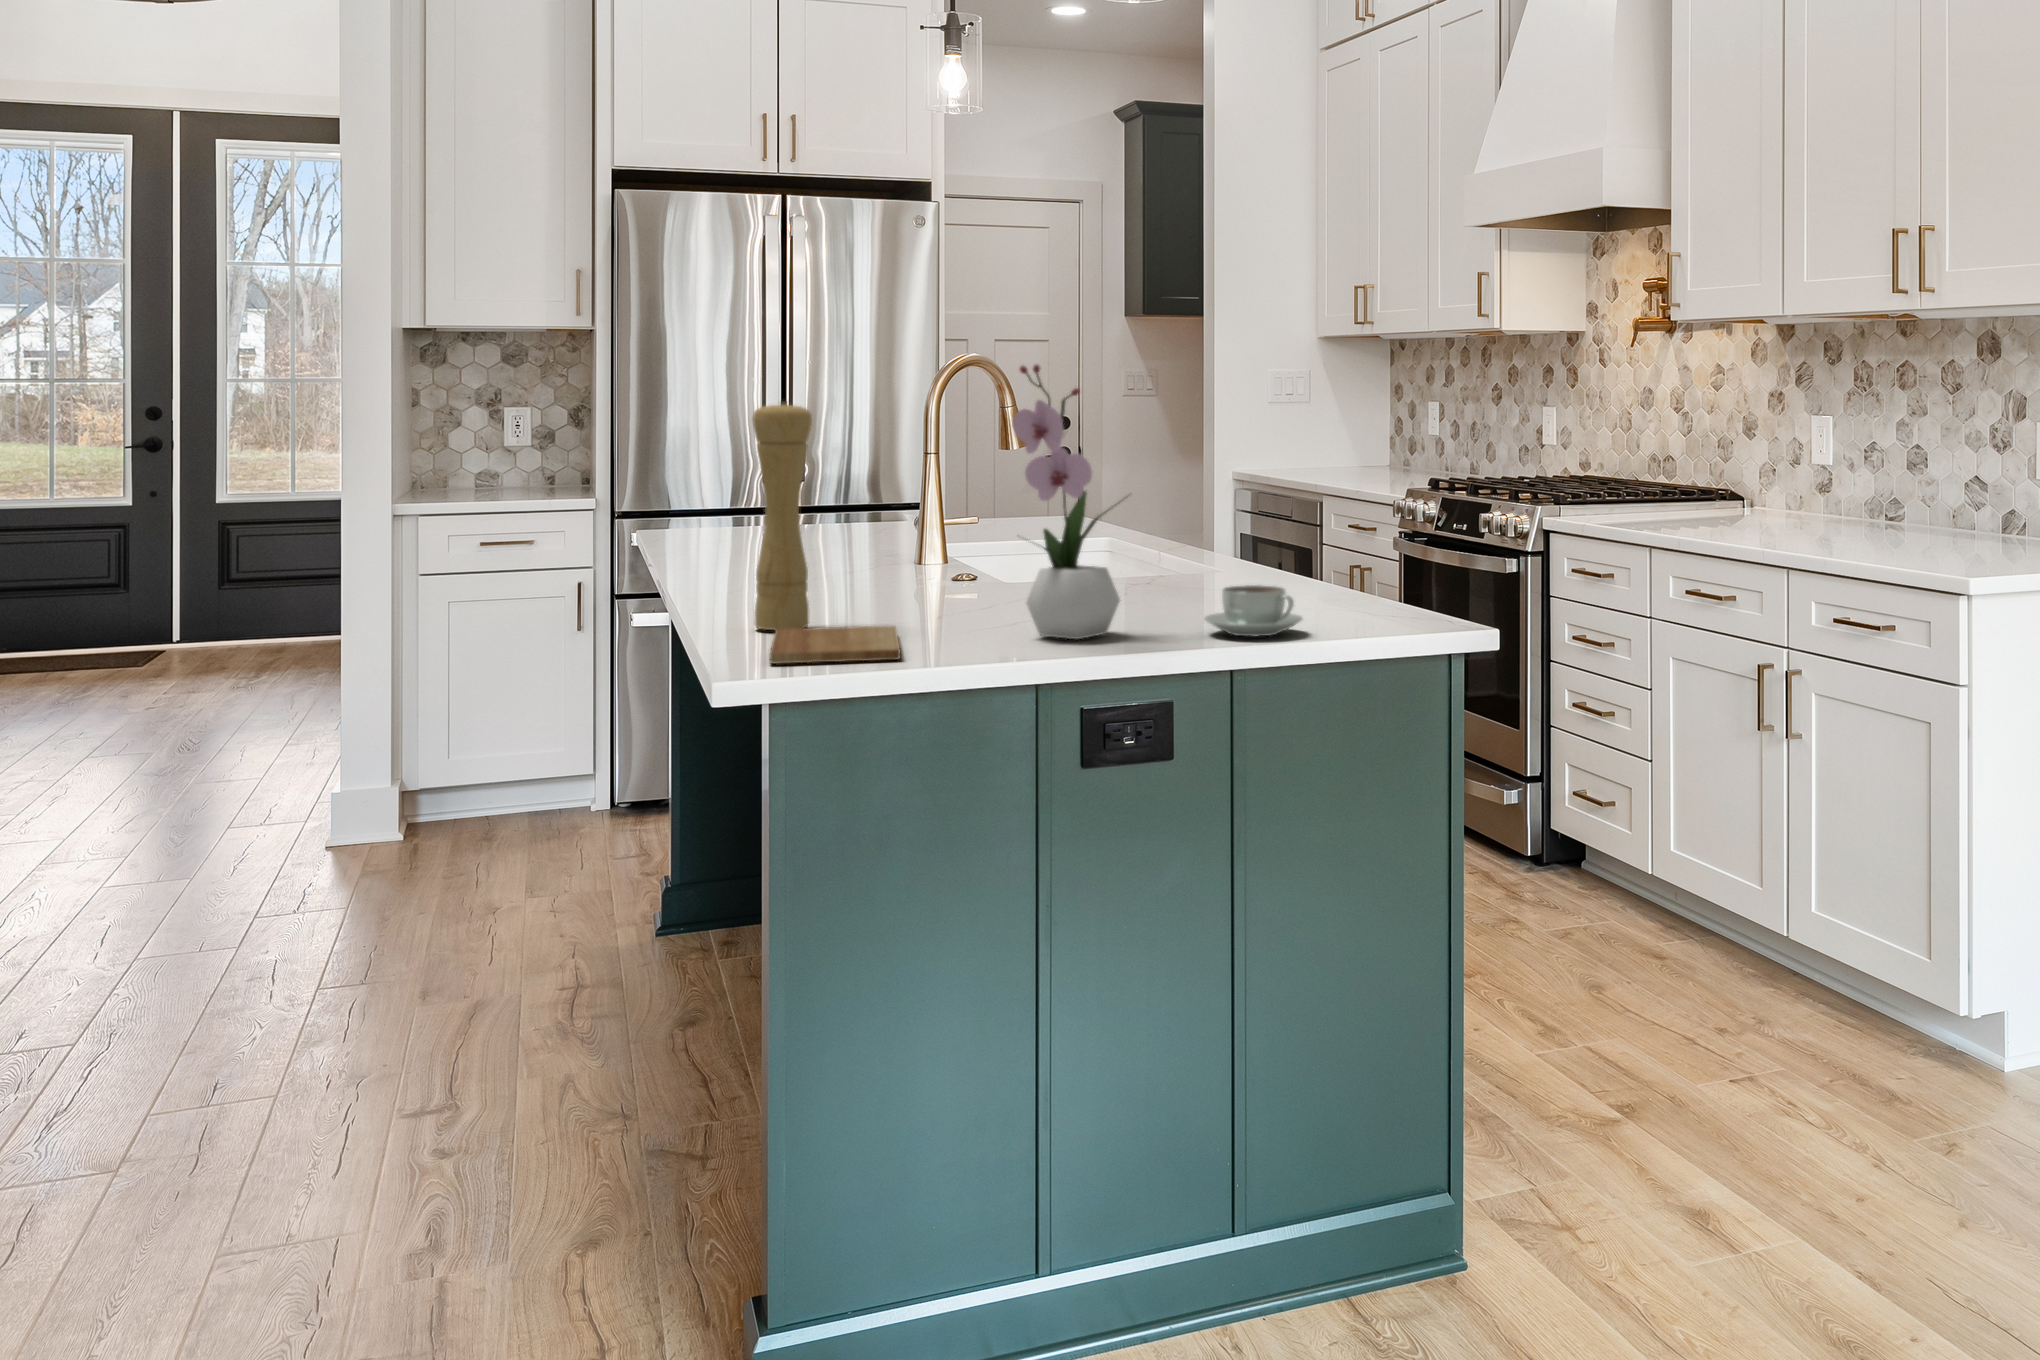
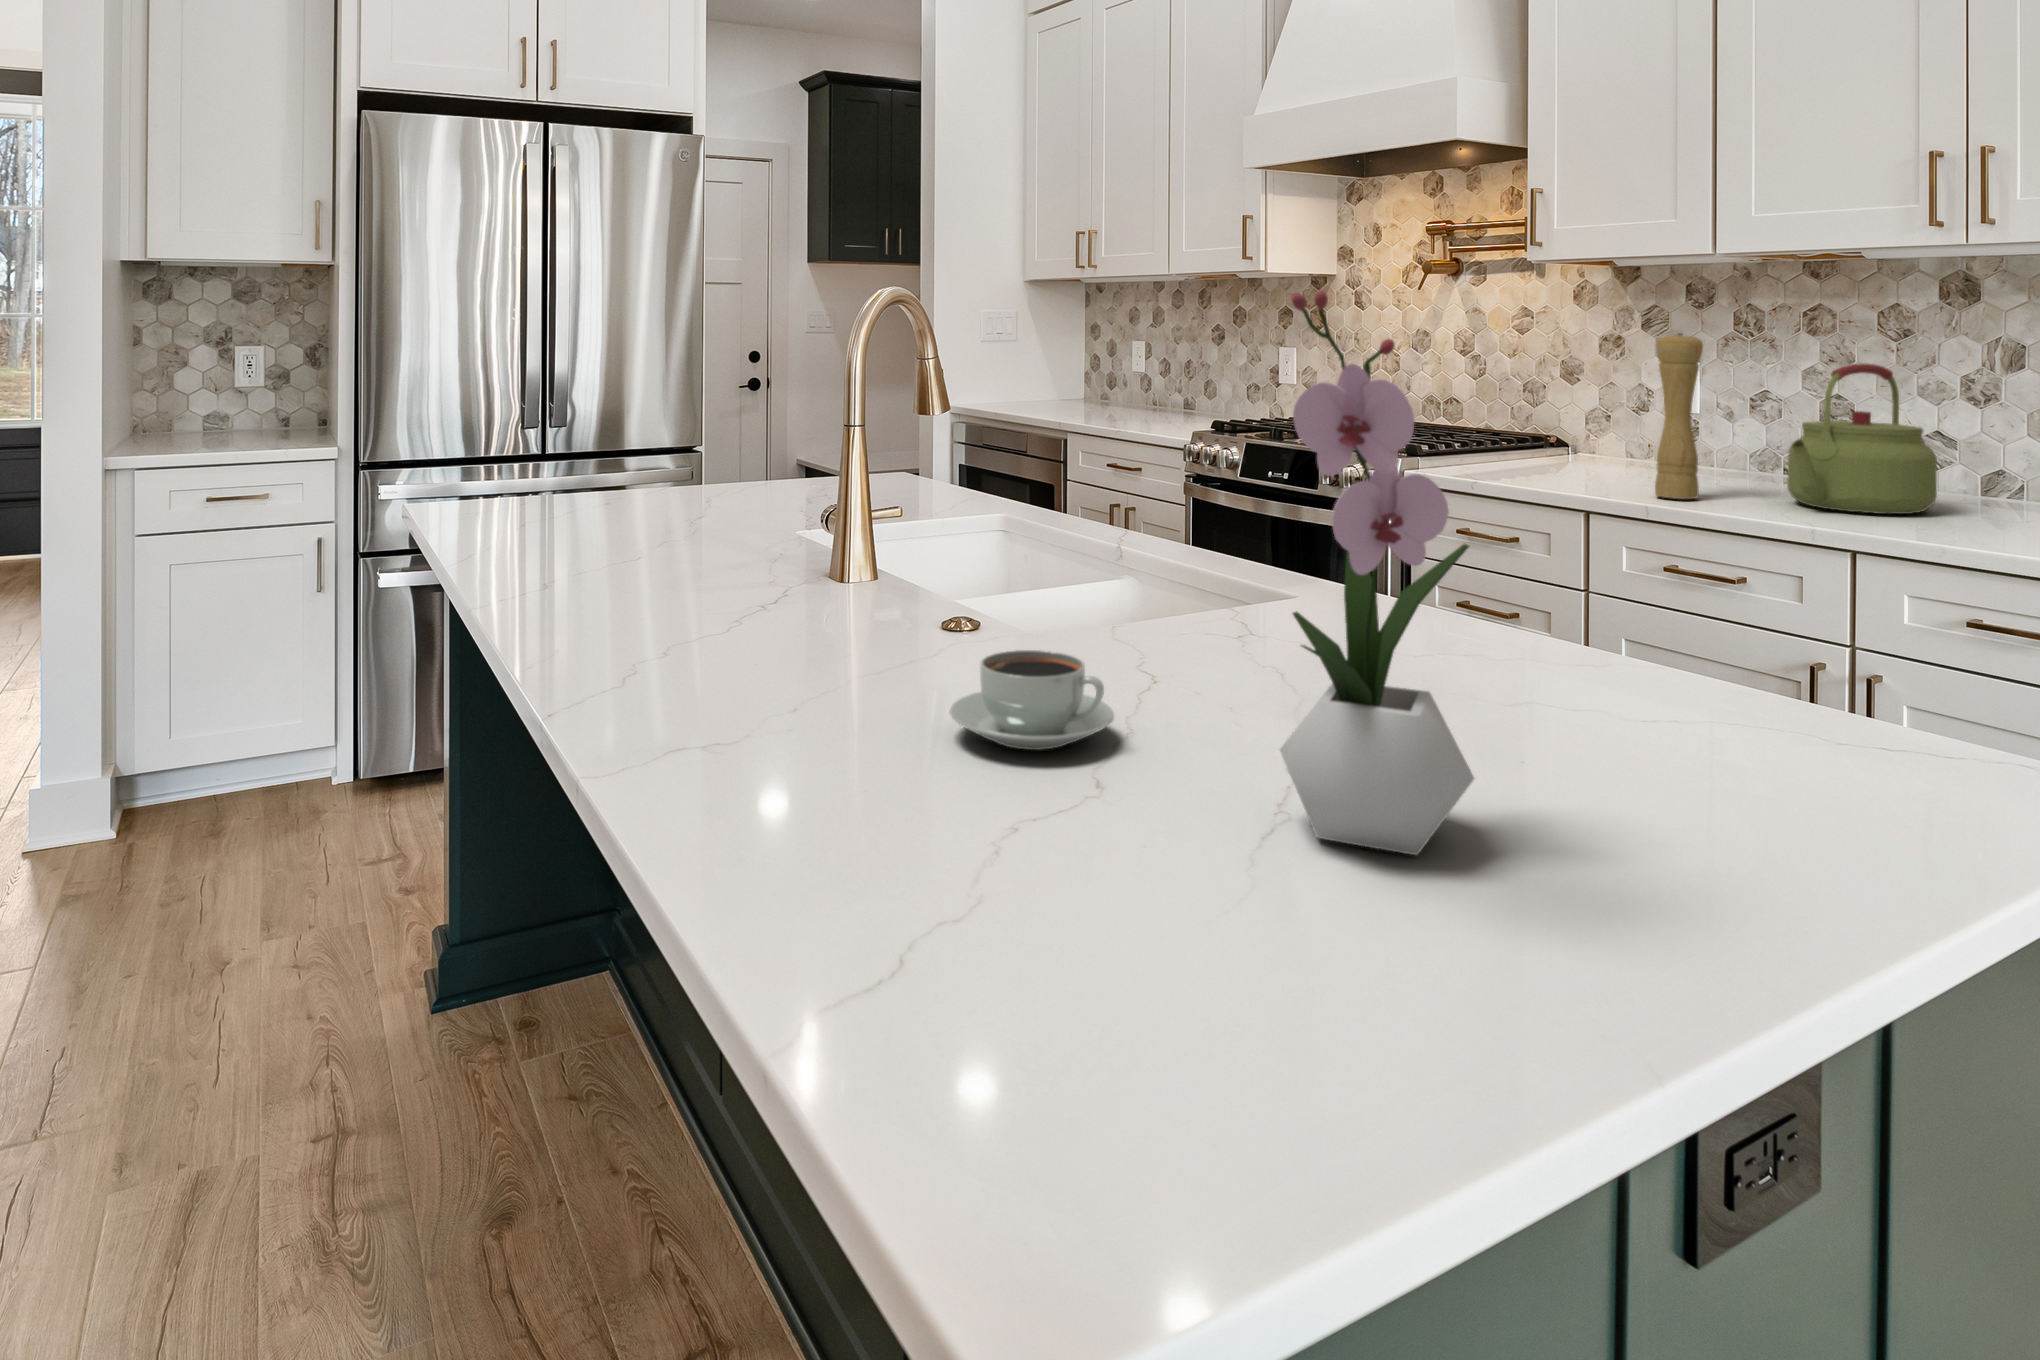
pepper mill: present [752,401,812,630] -> present [1655,333,1703,499]
kettle: none [1788,414,1919,542] -> present [1787,363,1937,514]
coffee cup: present [1204,585,1303,637] -> present [950,650,1114,750]
cutting board: present [770,626,901,664] -> none [792,819,1180,1057]

